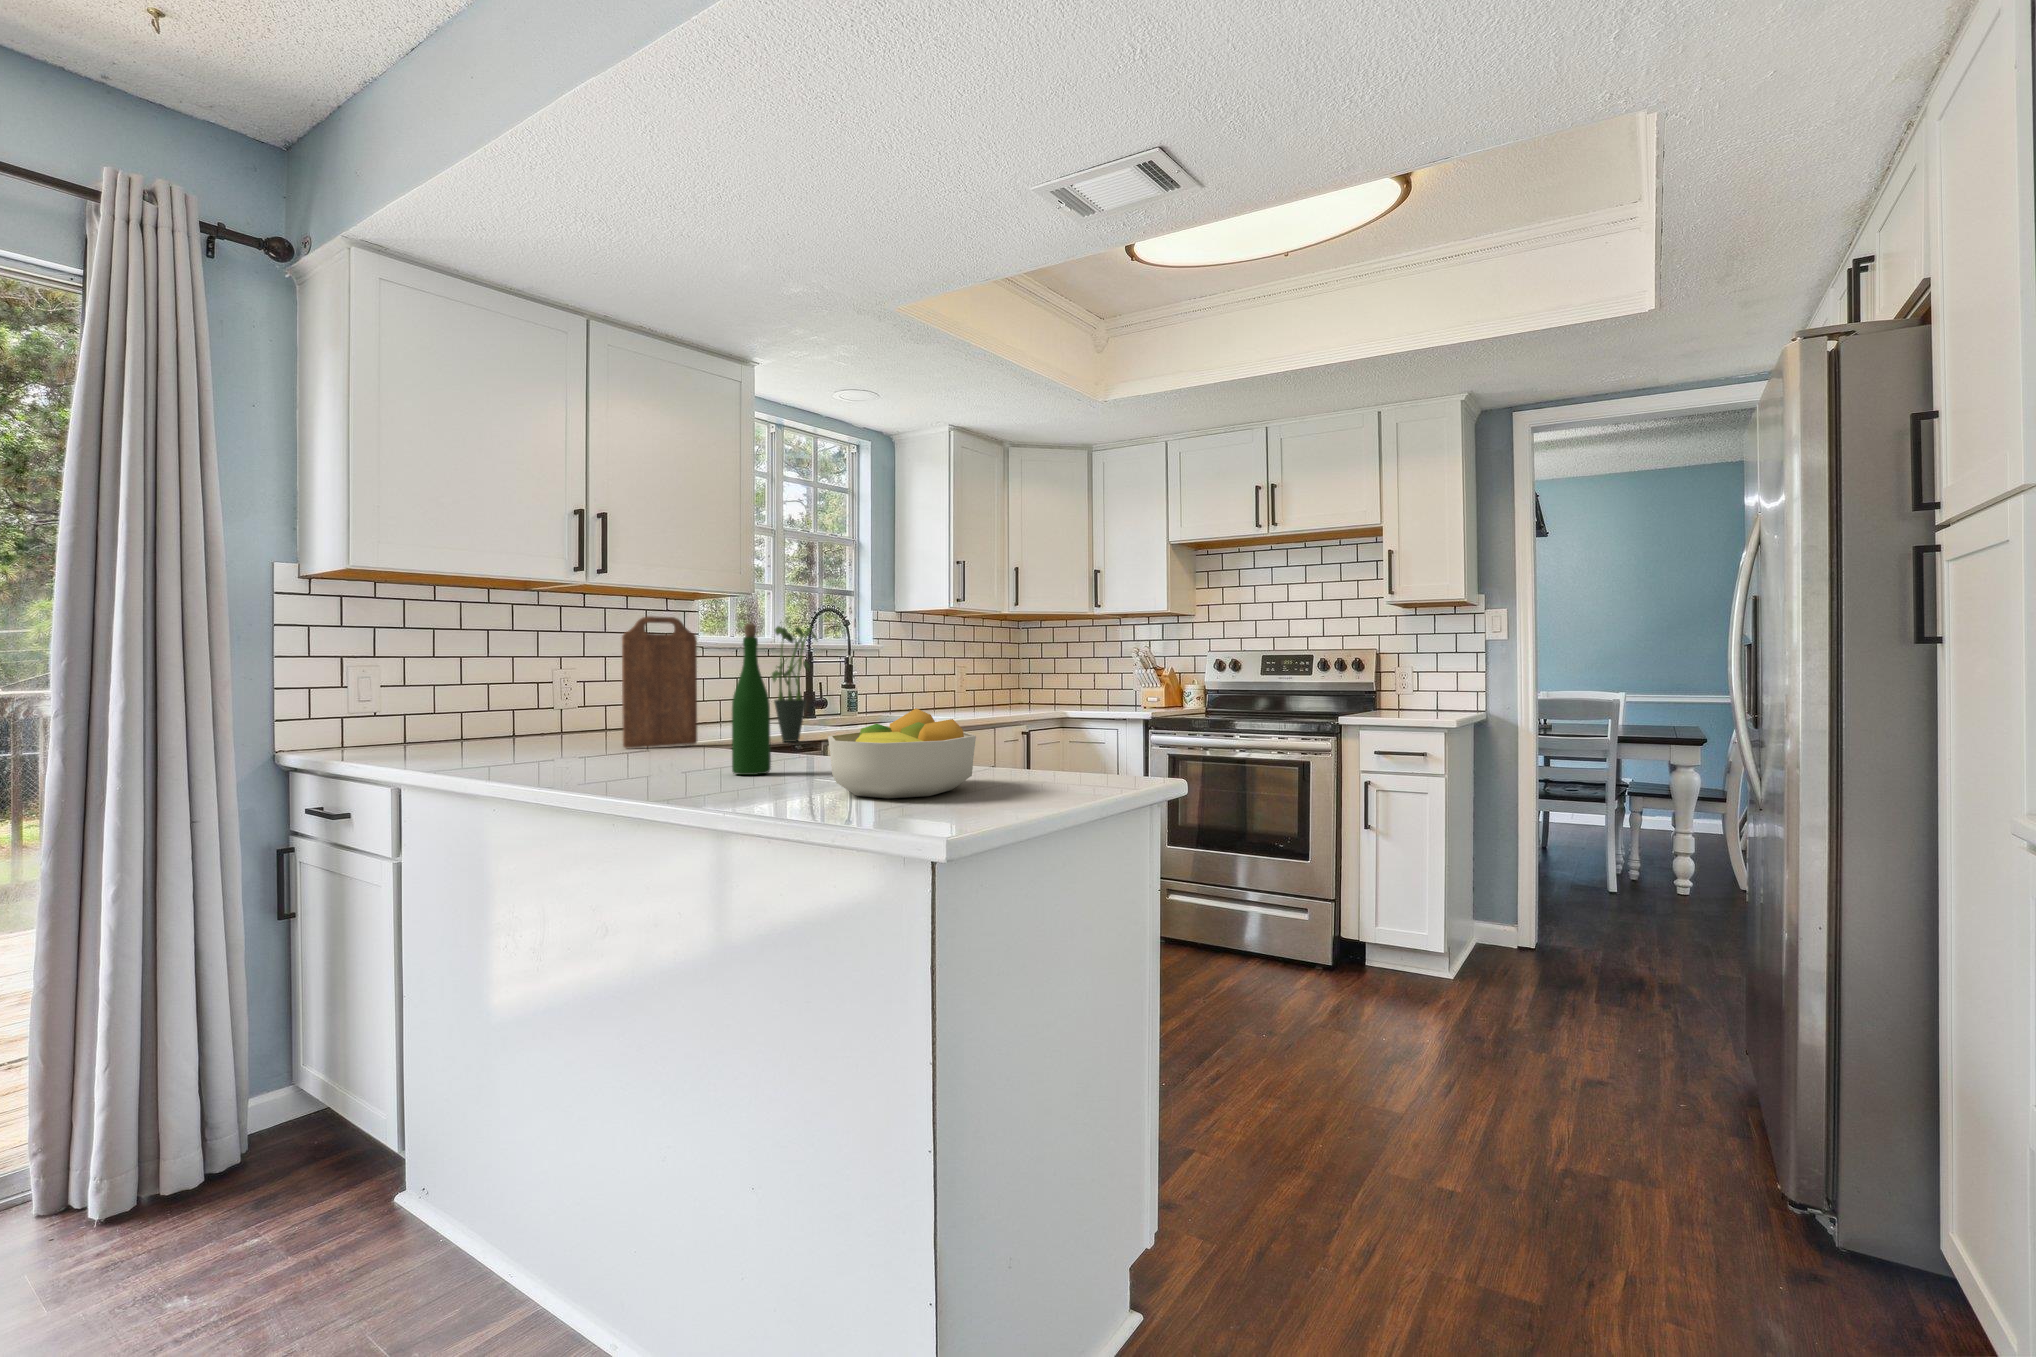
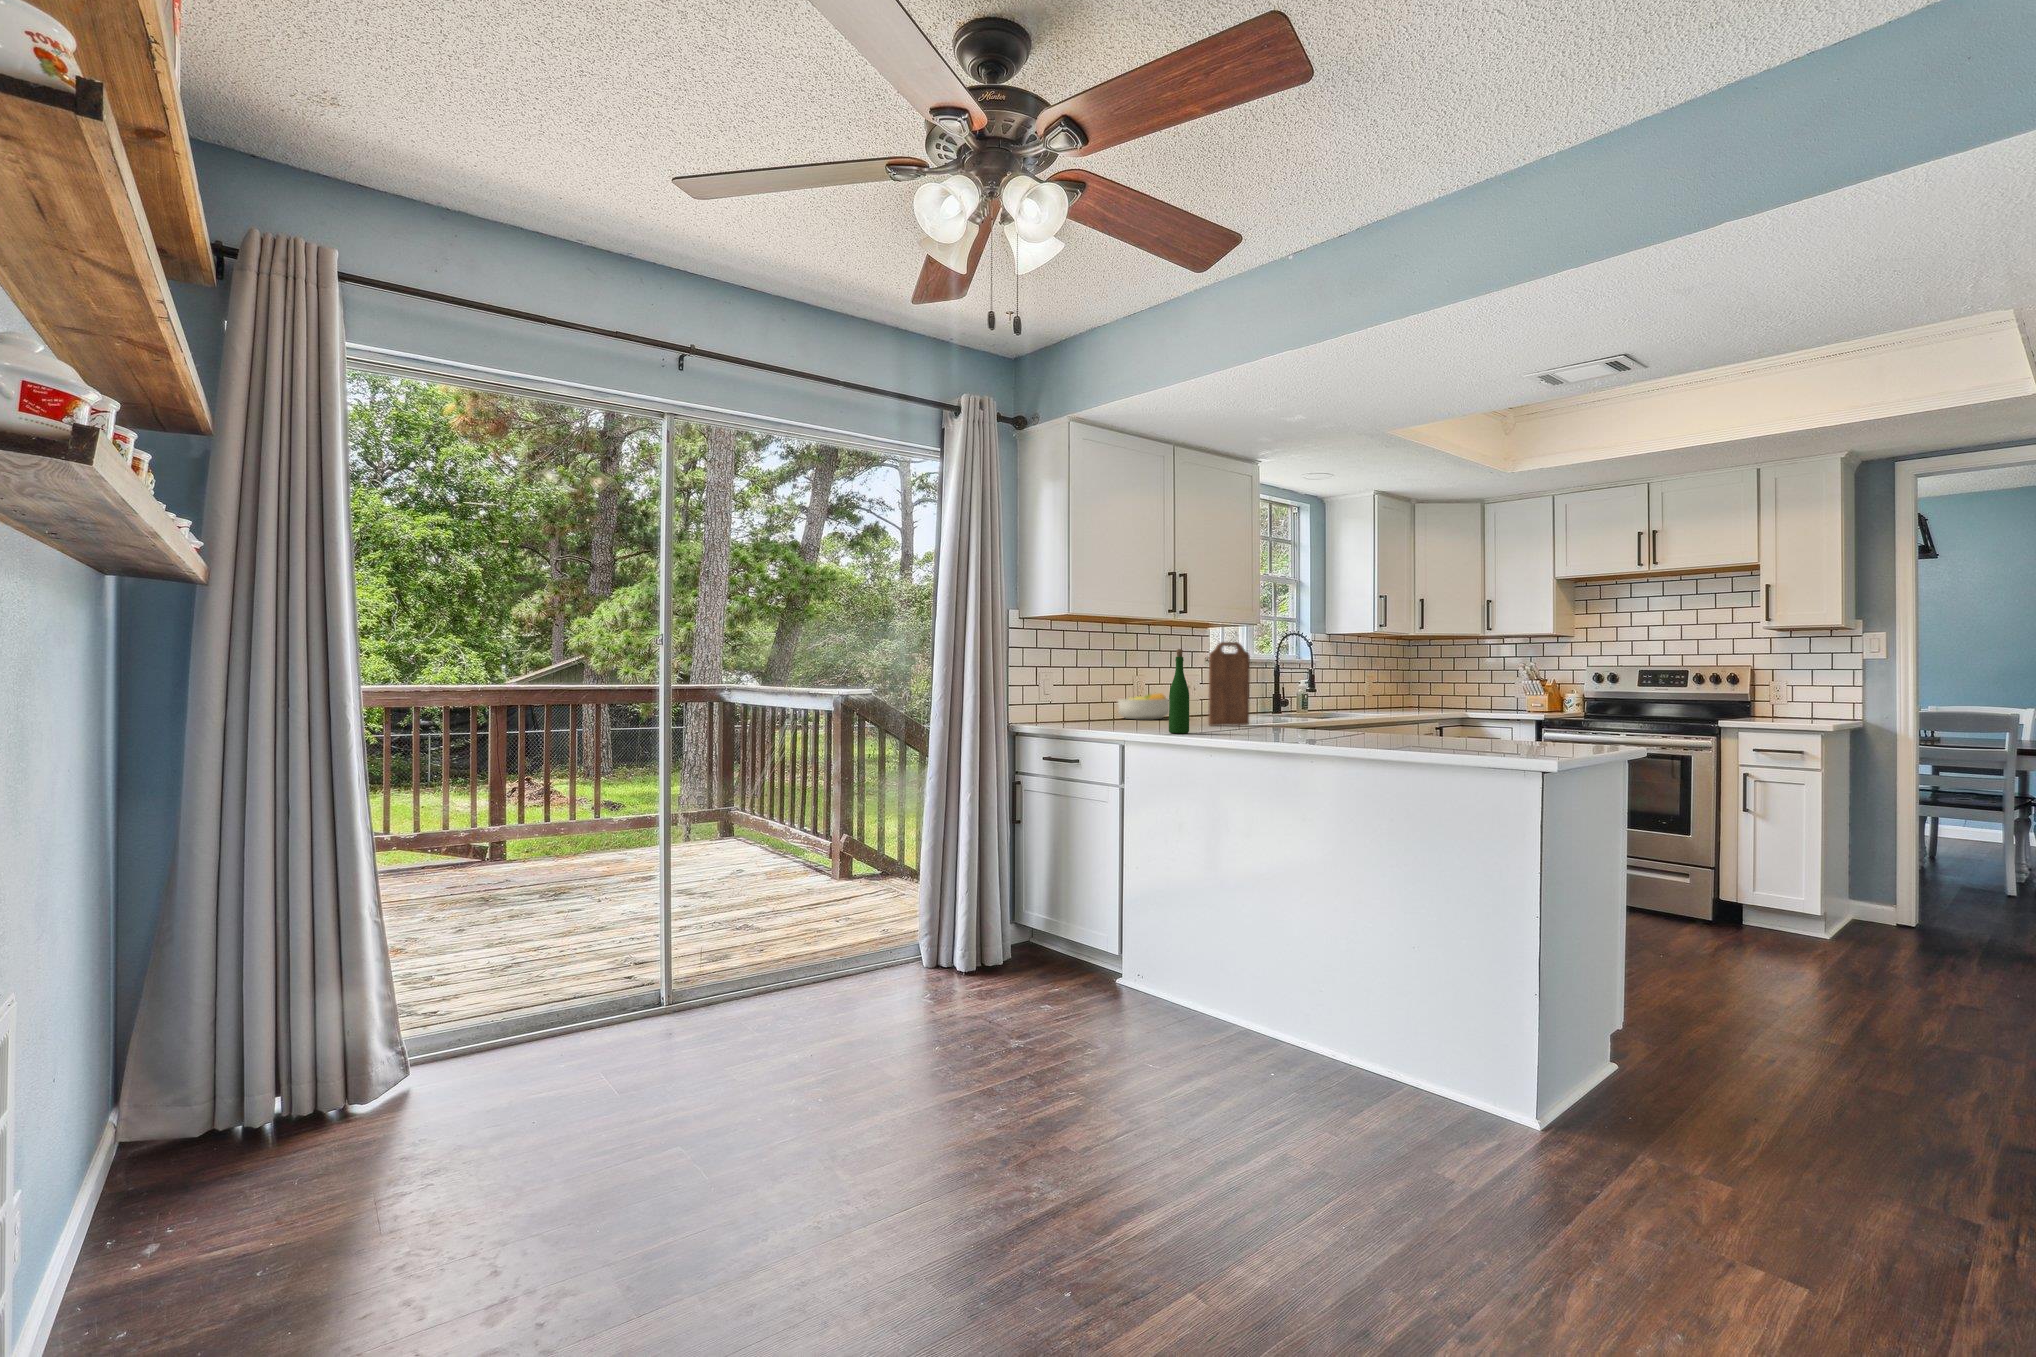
potted plant: present [772,621,818,742] -> none [1294,644,1328,725]
wine bottle: present [732,623,771,775] -> present [1169,649,1189,733]
fruit bowl: present [828,709,976,798] -> present [1118,693,1169,720]

